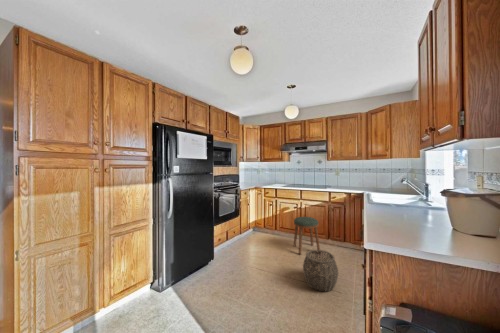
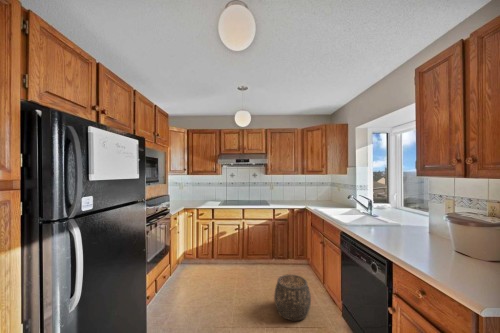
stool: present [294,217,320,255] -> none [241,239,273,284]

